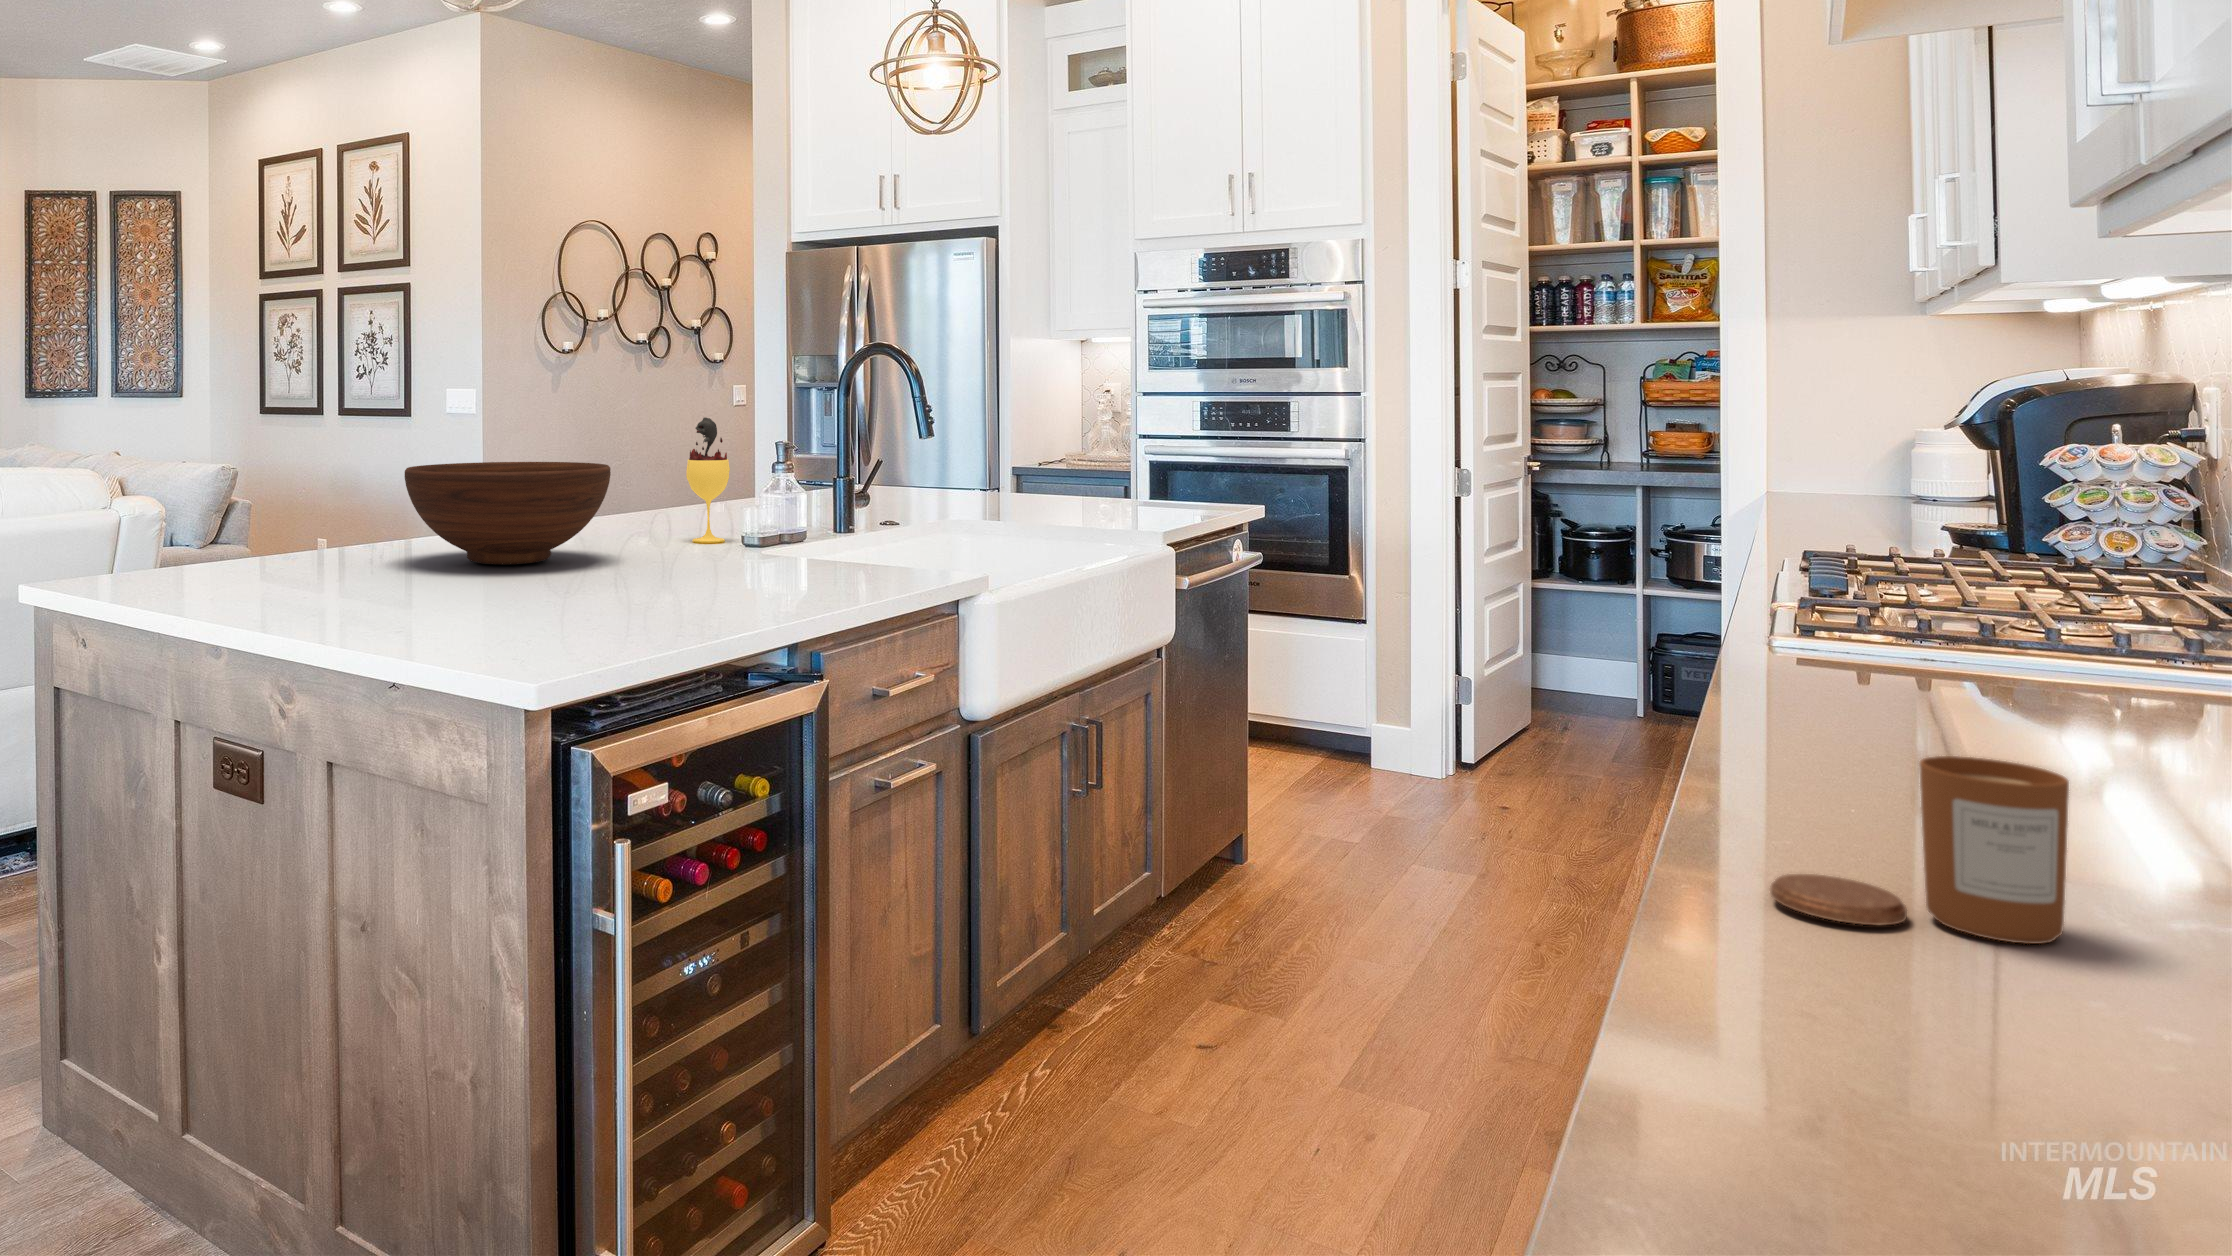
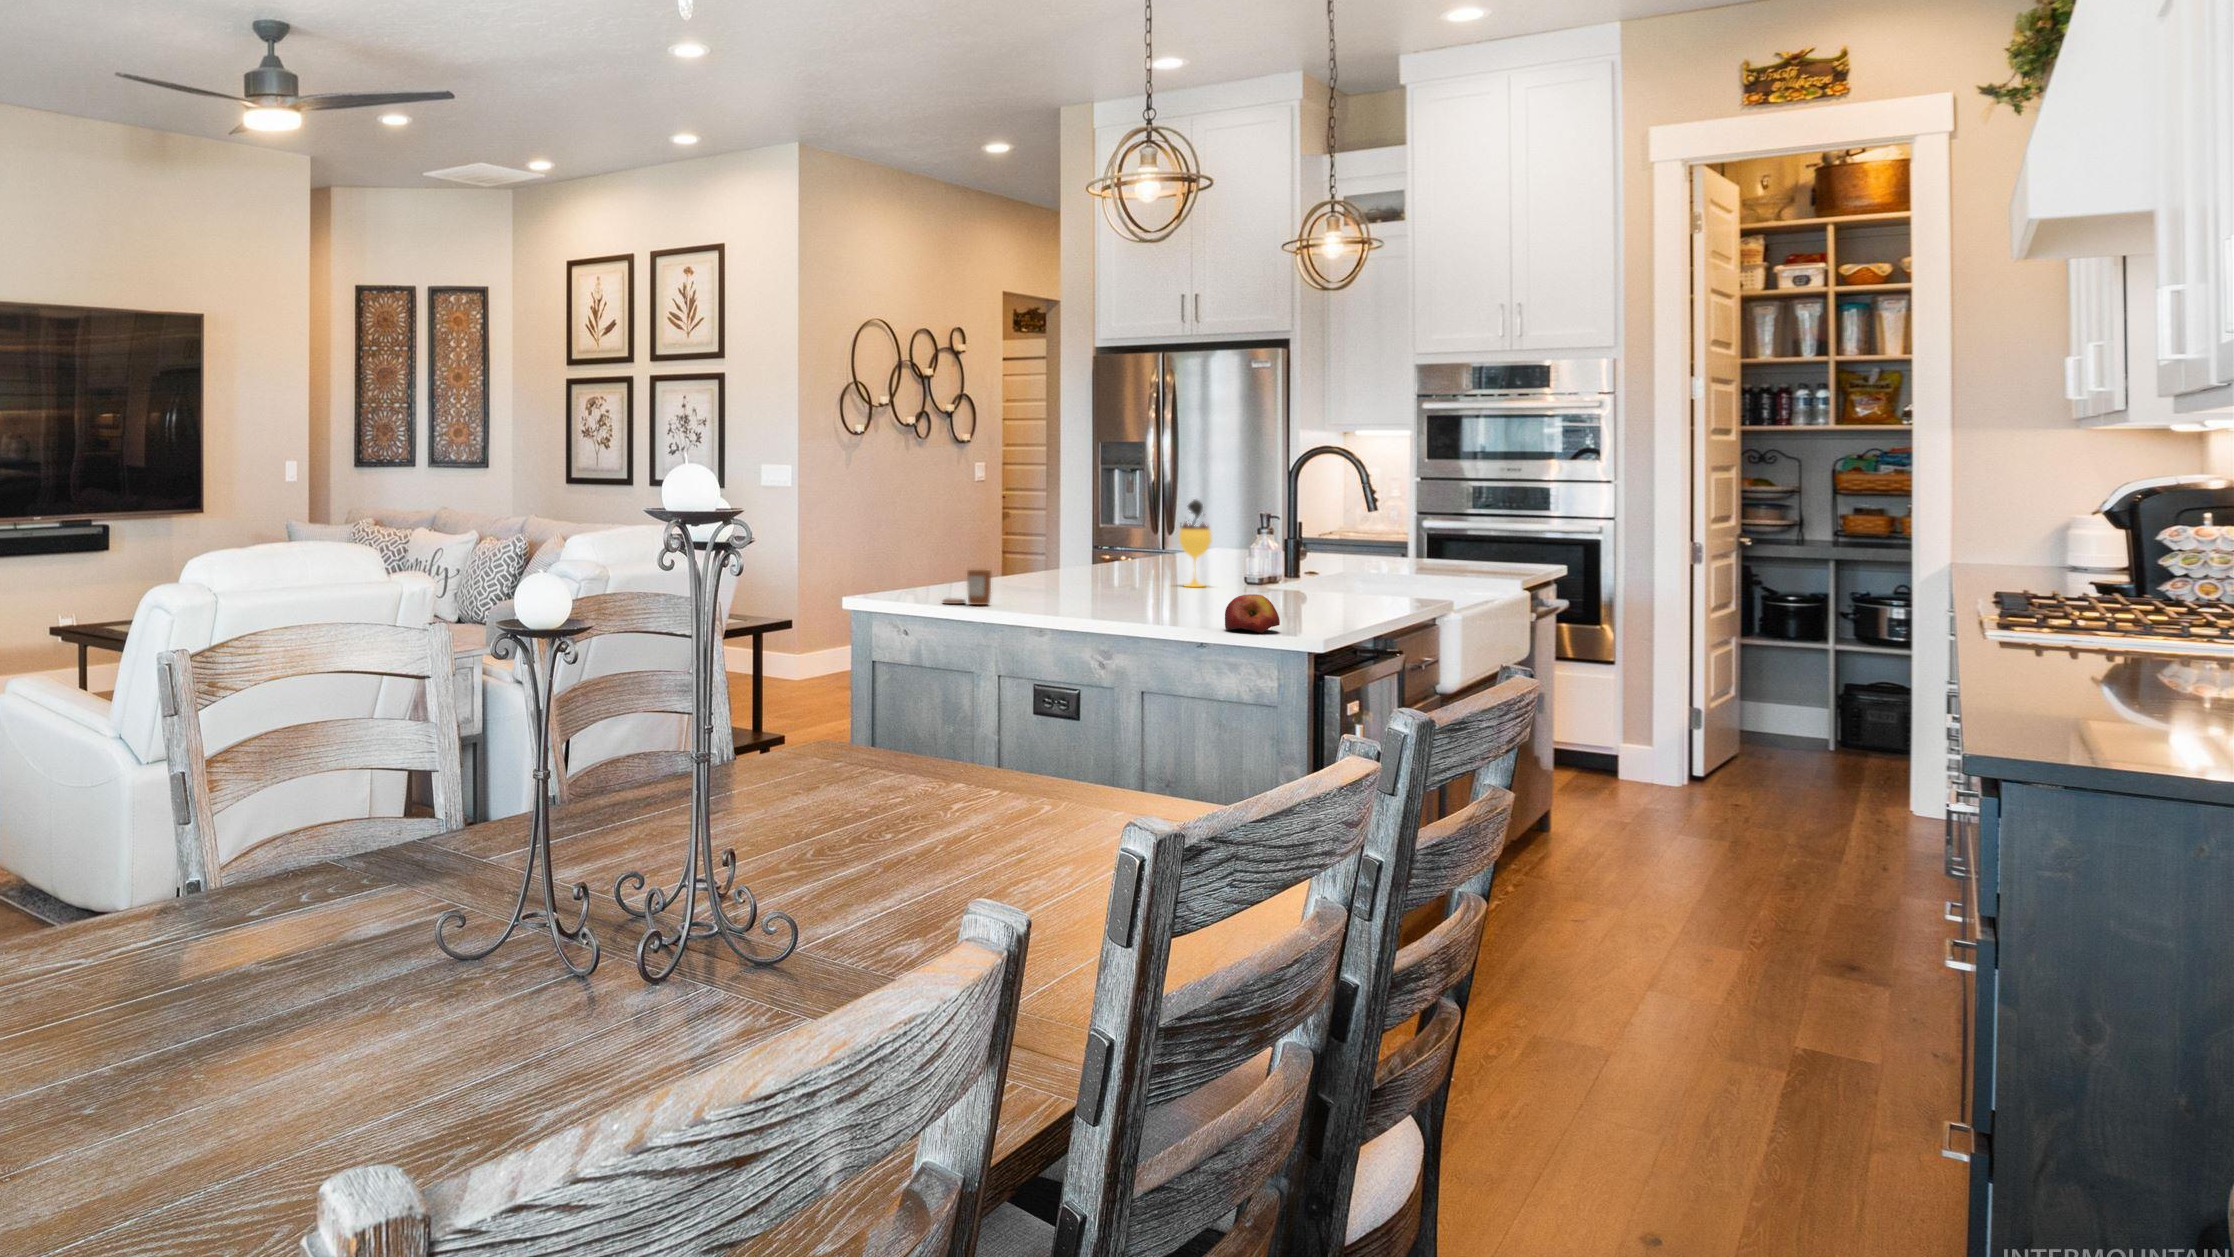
fruit bowl: present [405,462,611,565] -> none [1026,529,1168,597]
apple: none [496,577,588,646] -> present [1225,594,1280,633]
candle: present [1770,756,2069,944] -> present [943,570,991,605]

